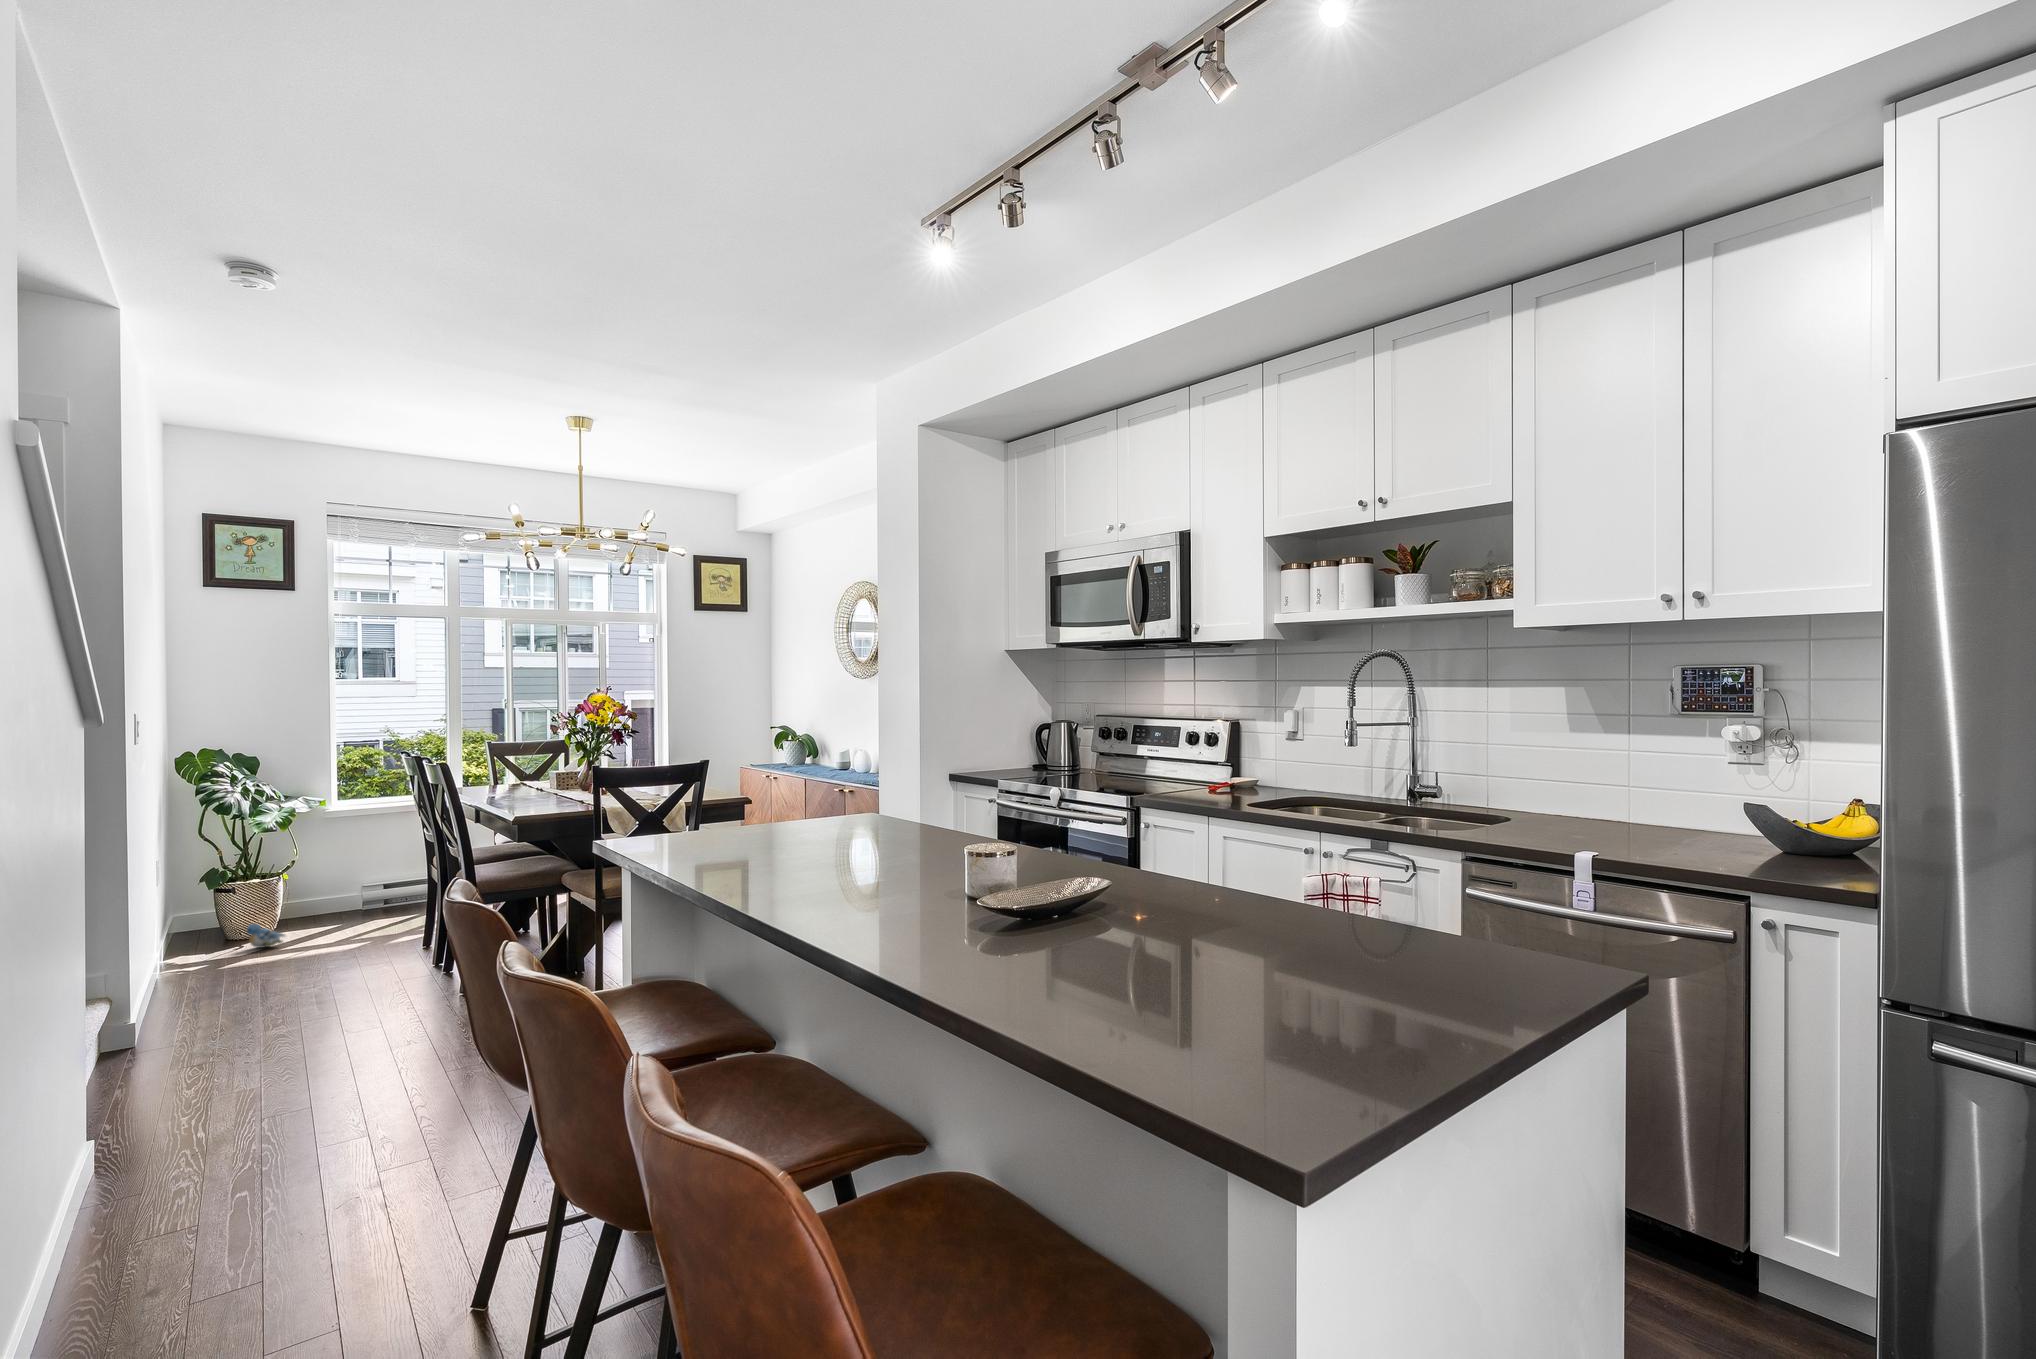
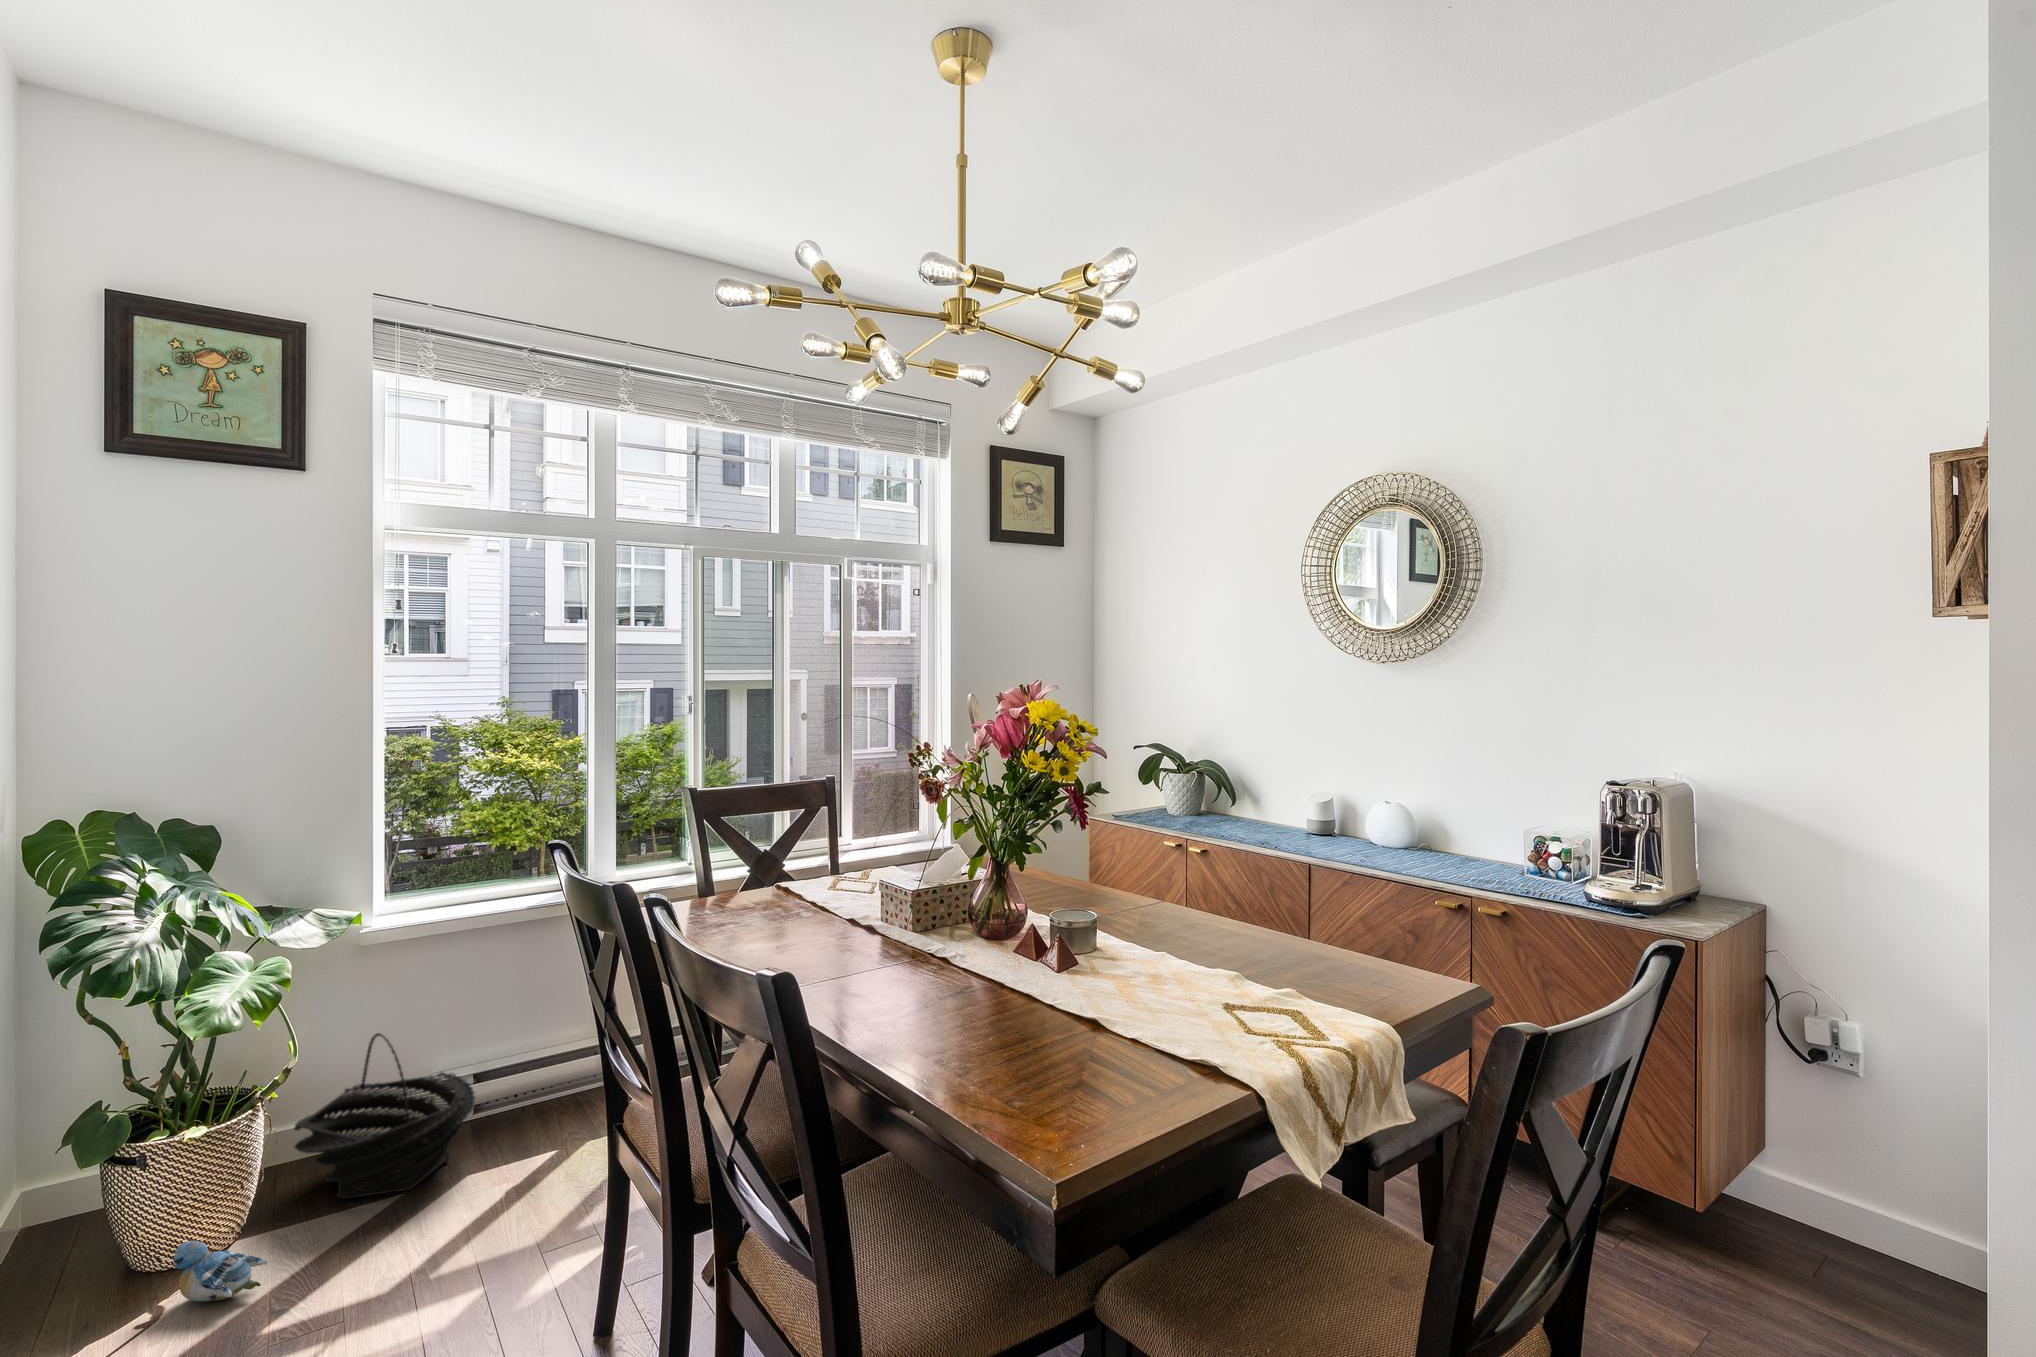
basket: none [295,856,383,928] -> present [294,1033,475,1199]

